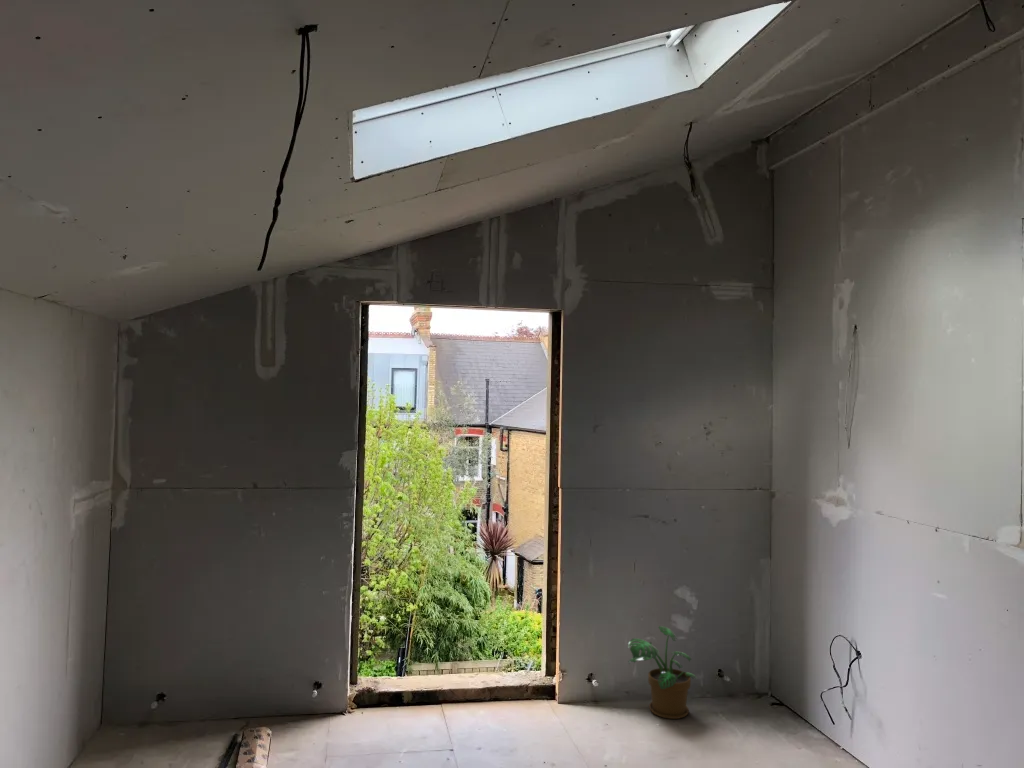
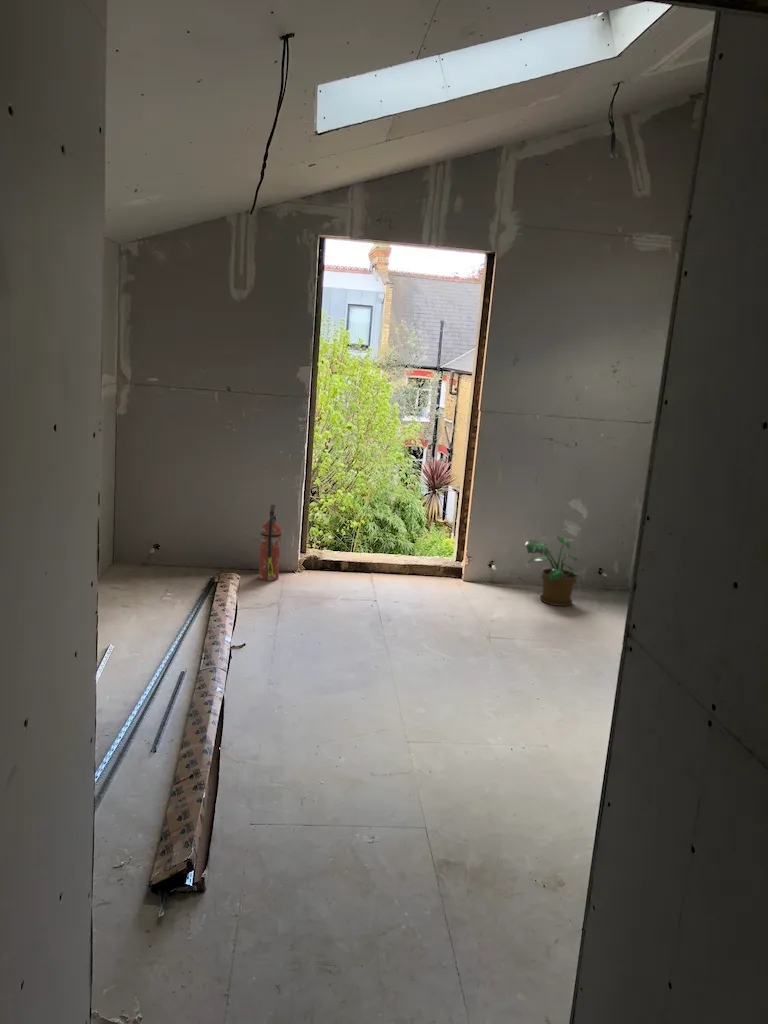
fire extinguisher: none [296,622,325,727] -> present [259,505,281,581]

